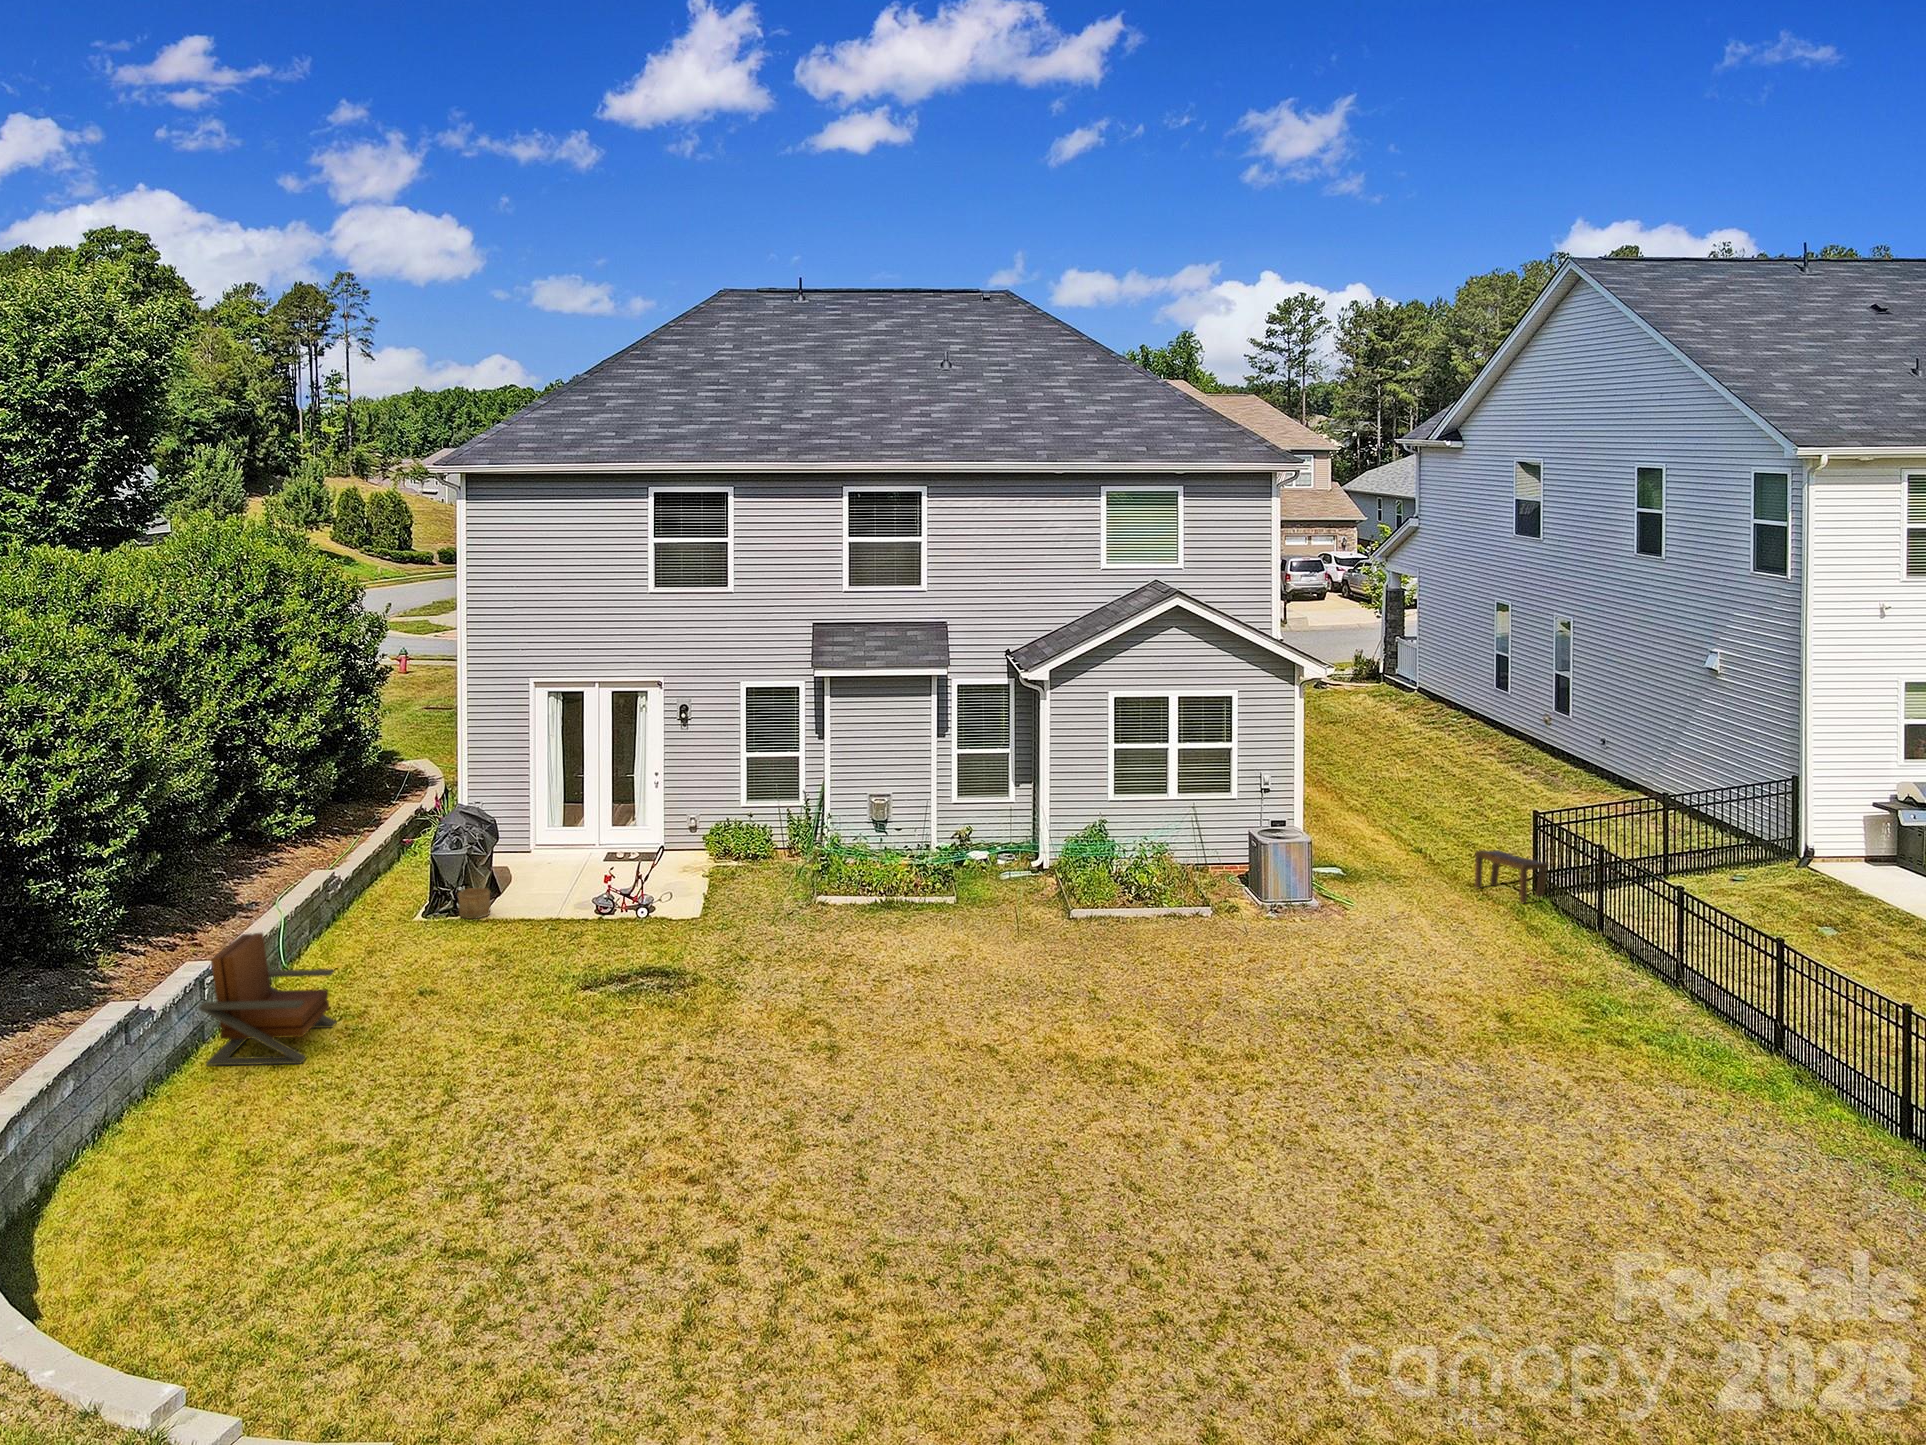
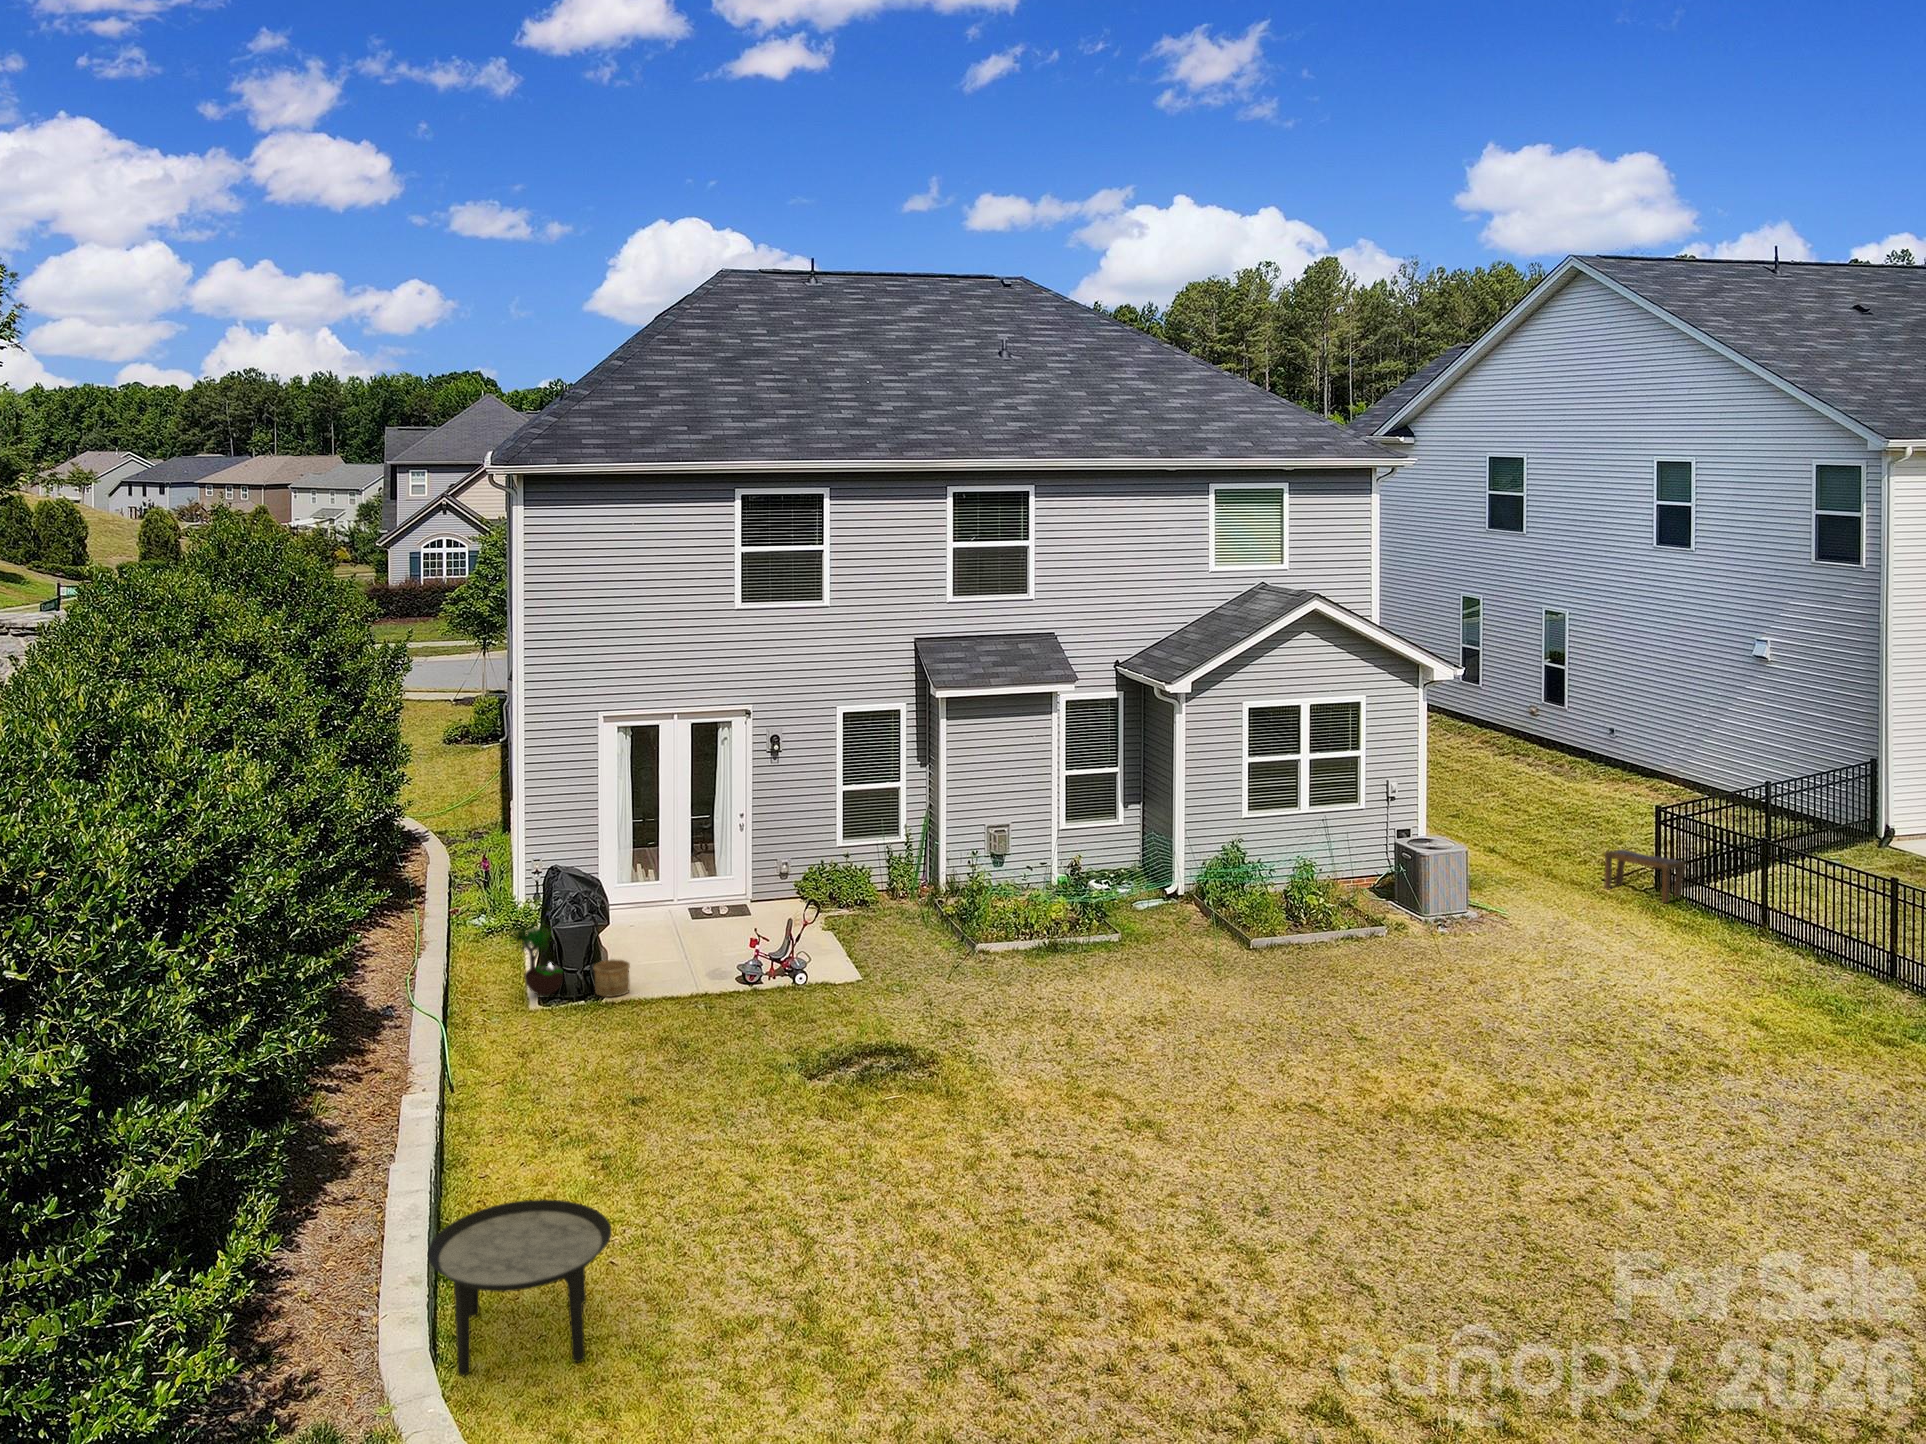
potted tree: none [387,842,435,914] -> present [511,921,563,996]
lounge chair: present [199,933,336,1066] -> none [453,1045,578,1218]
round table: none [94,1044,252,1168] -> present [428,1199,612,1376]

